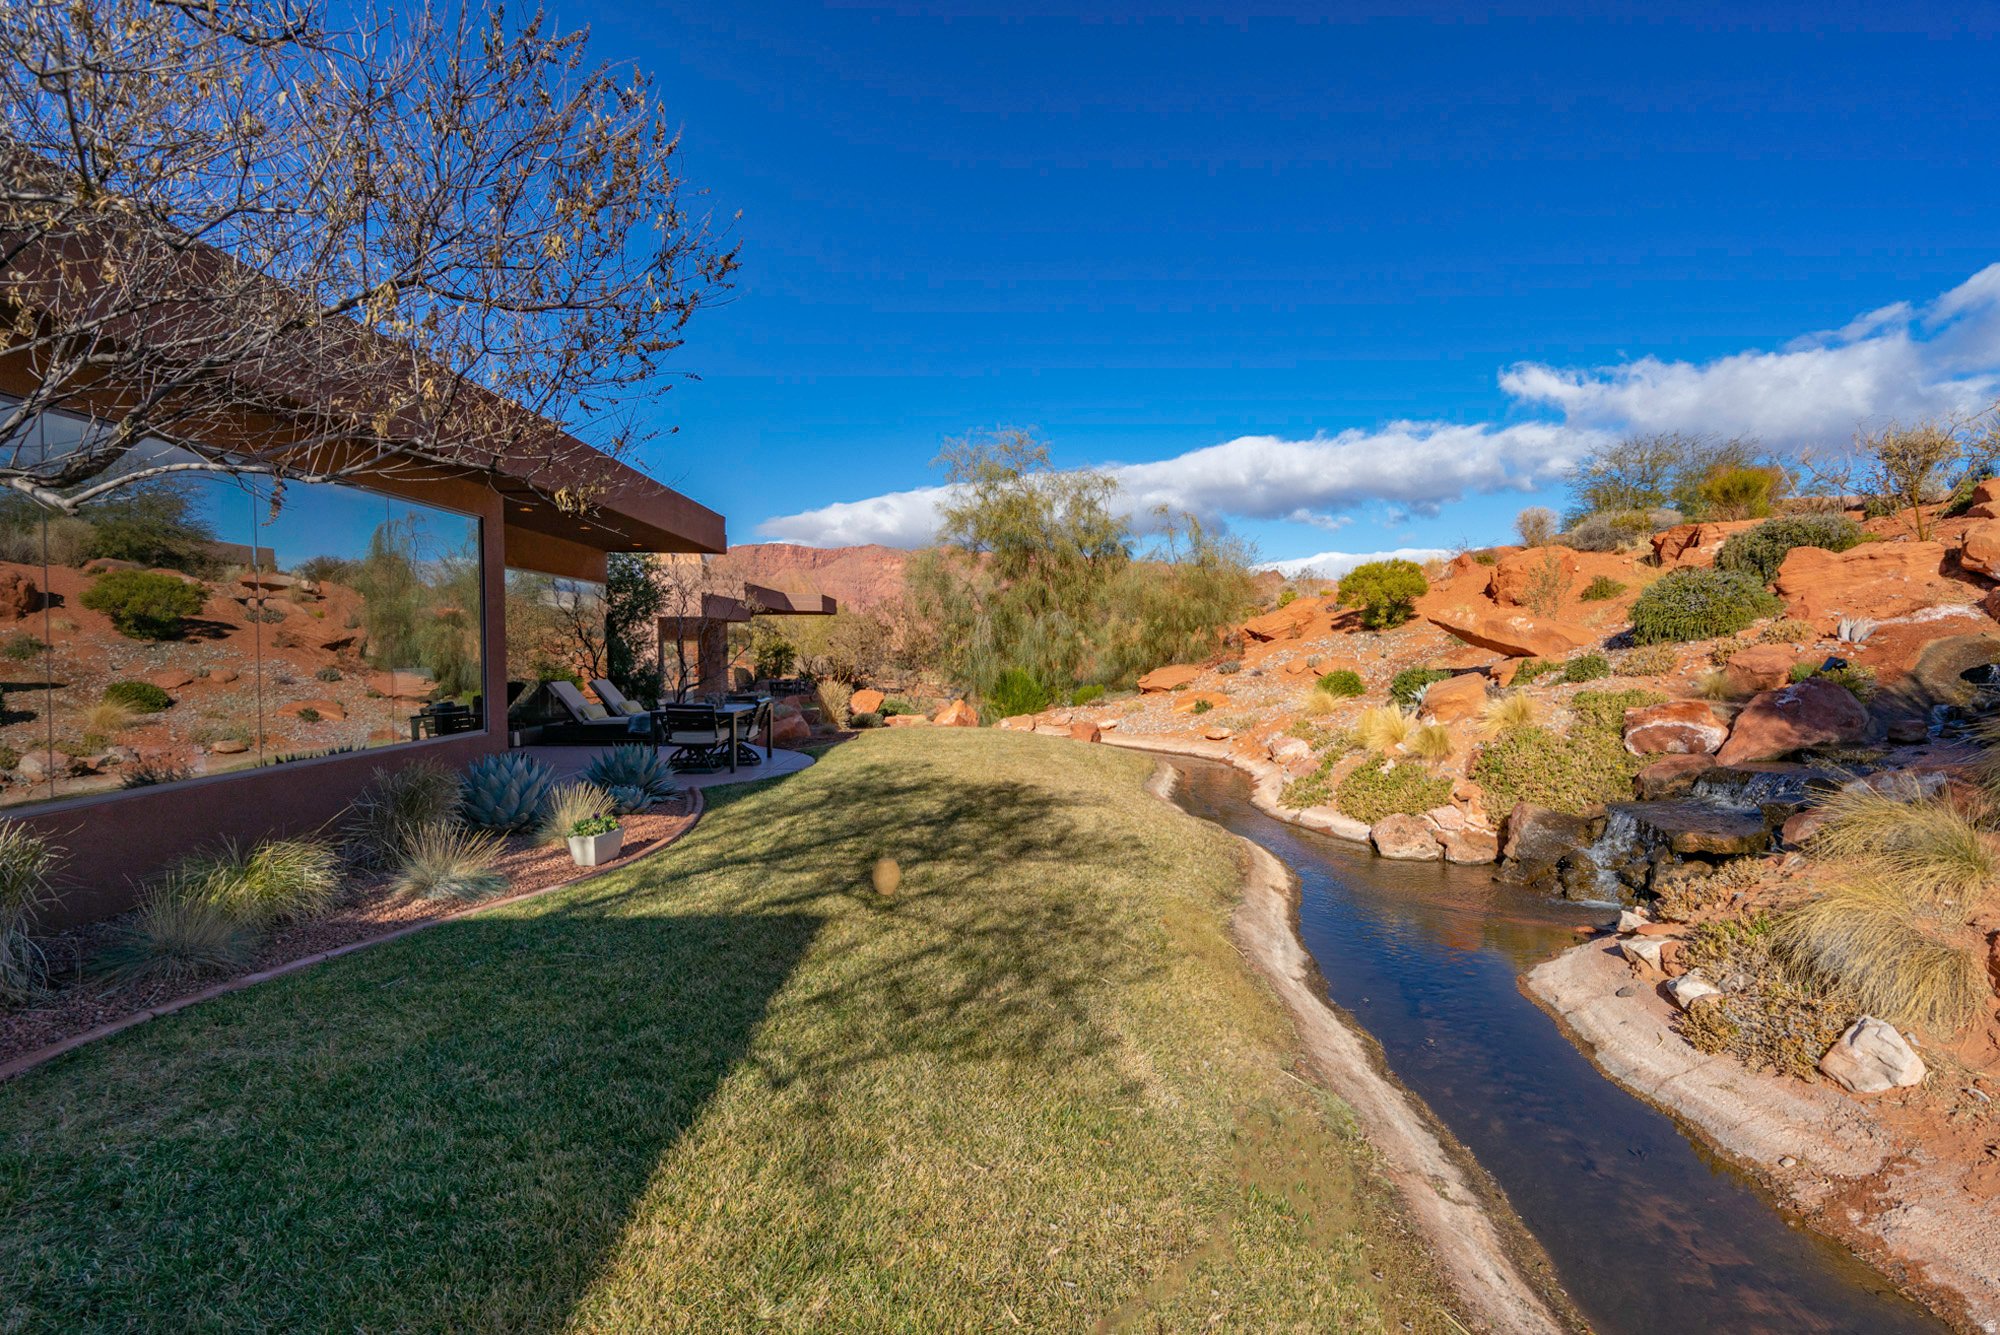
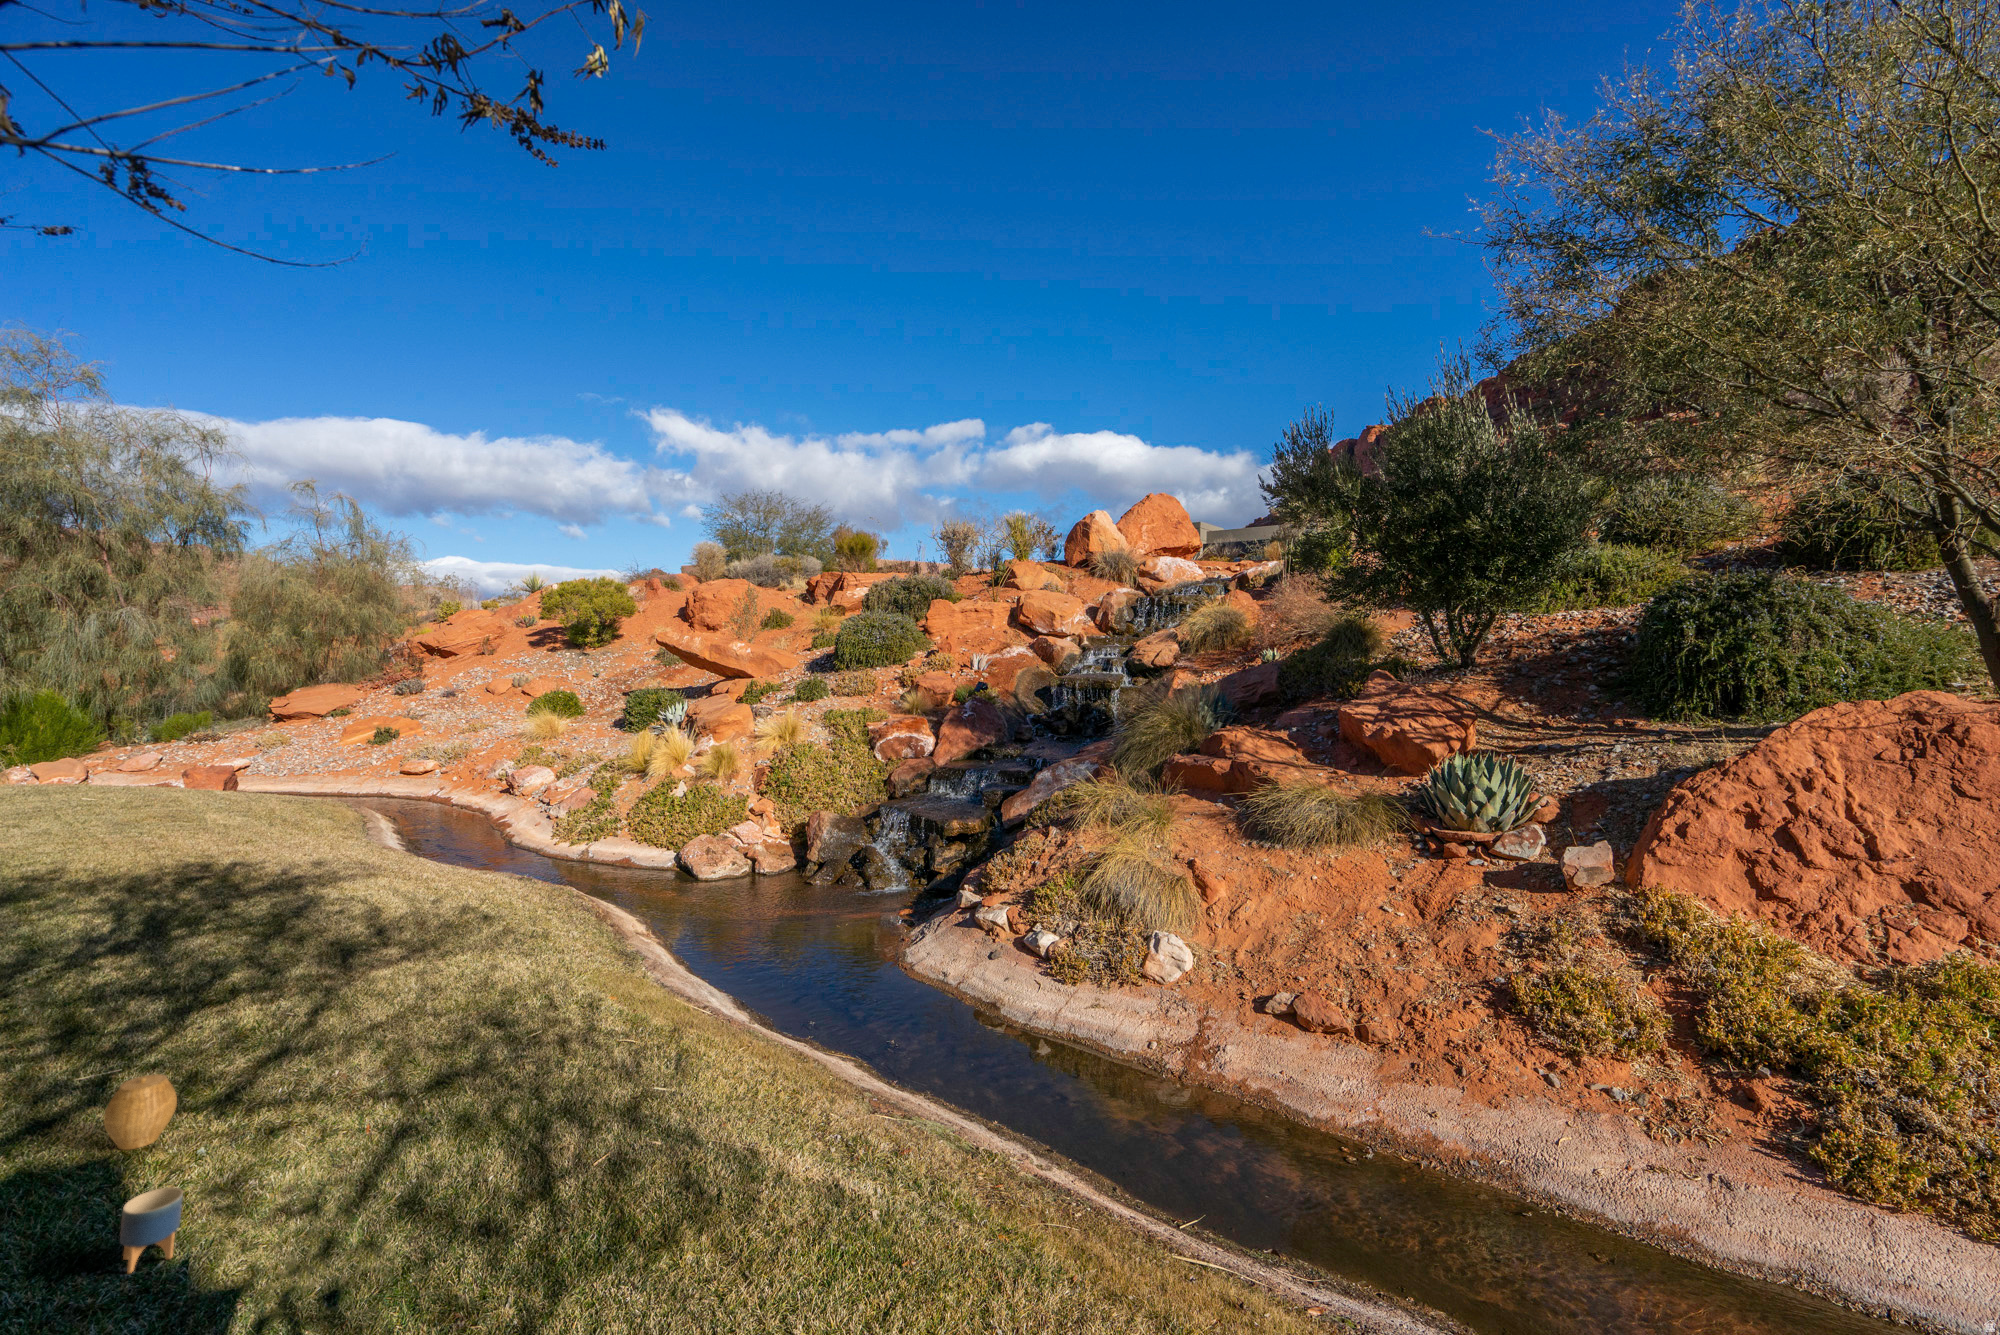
planter: none [839,902,862,939] -> present [120,1187,183,1273]

